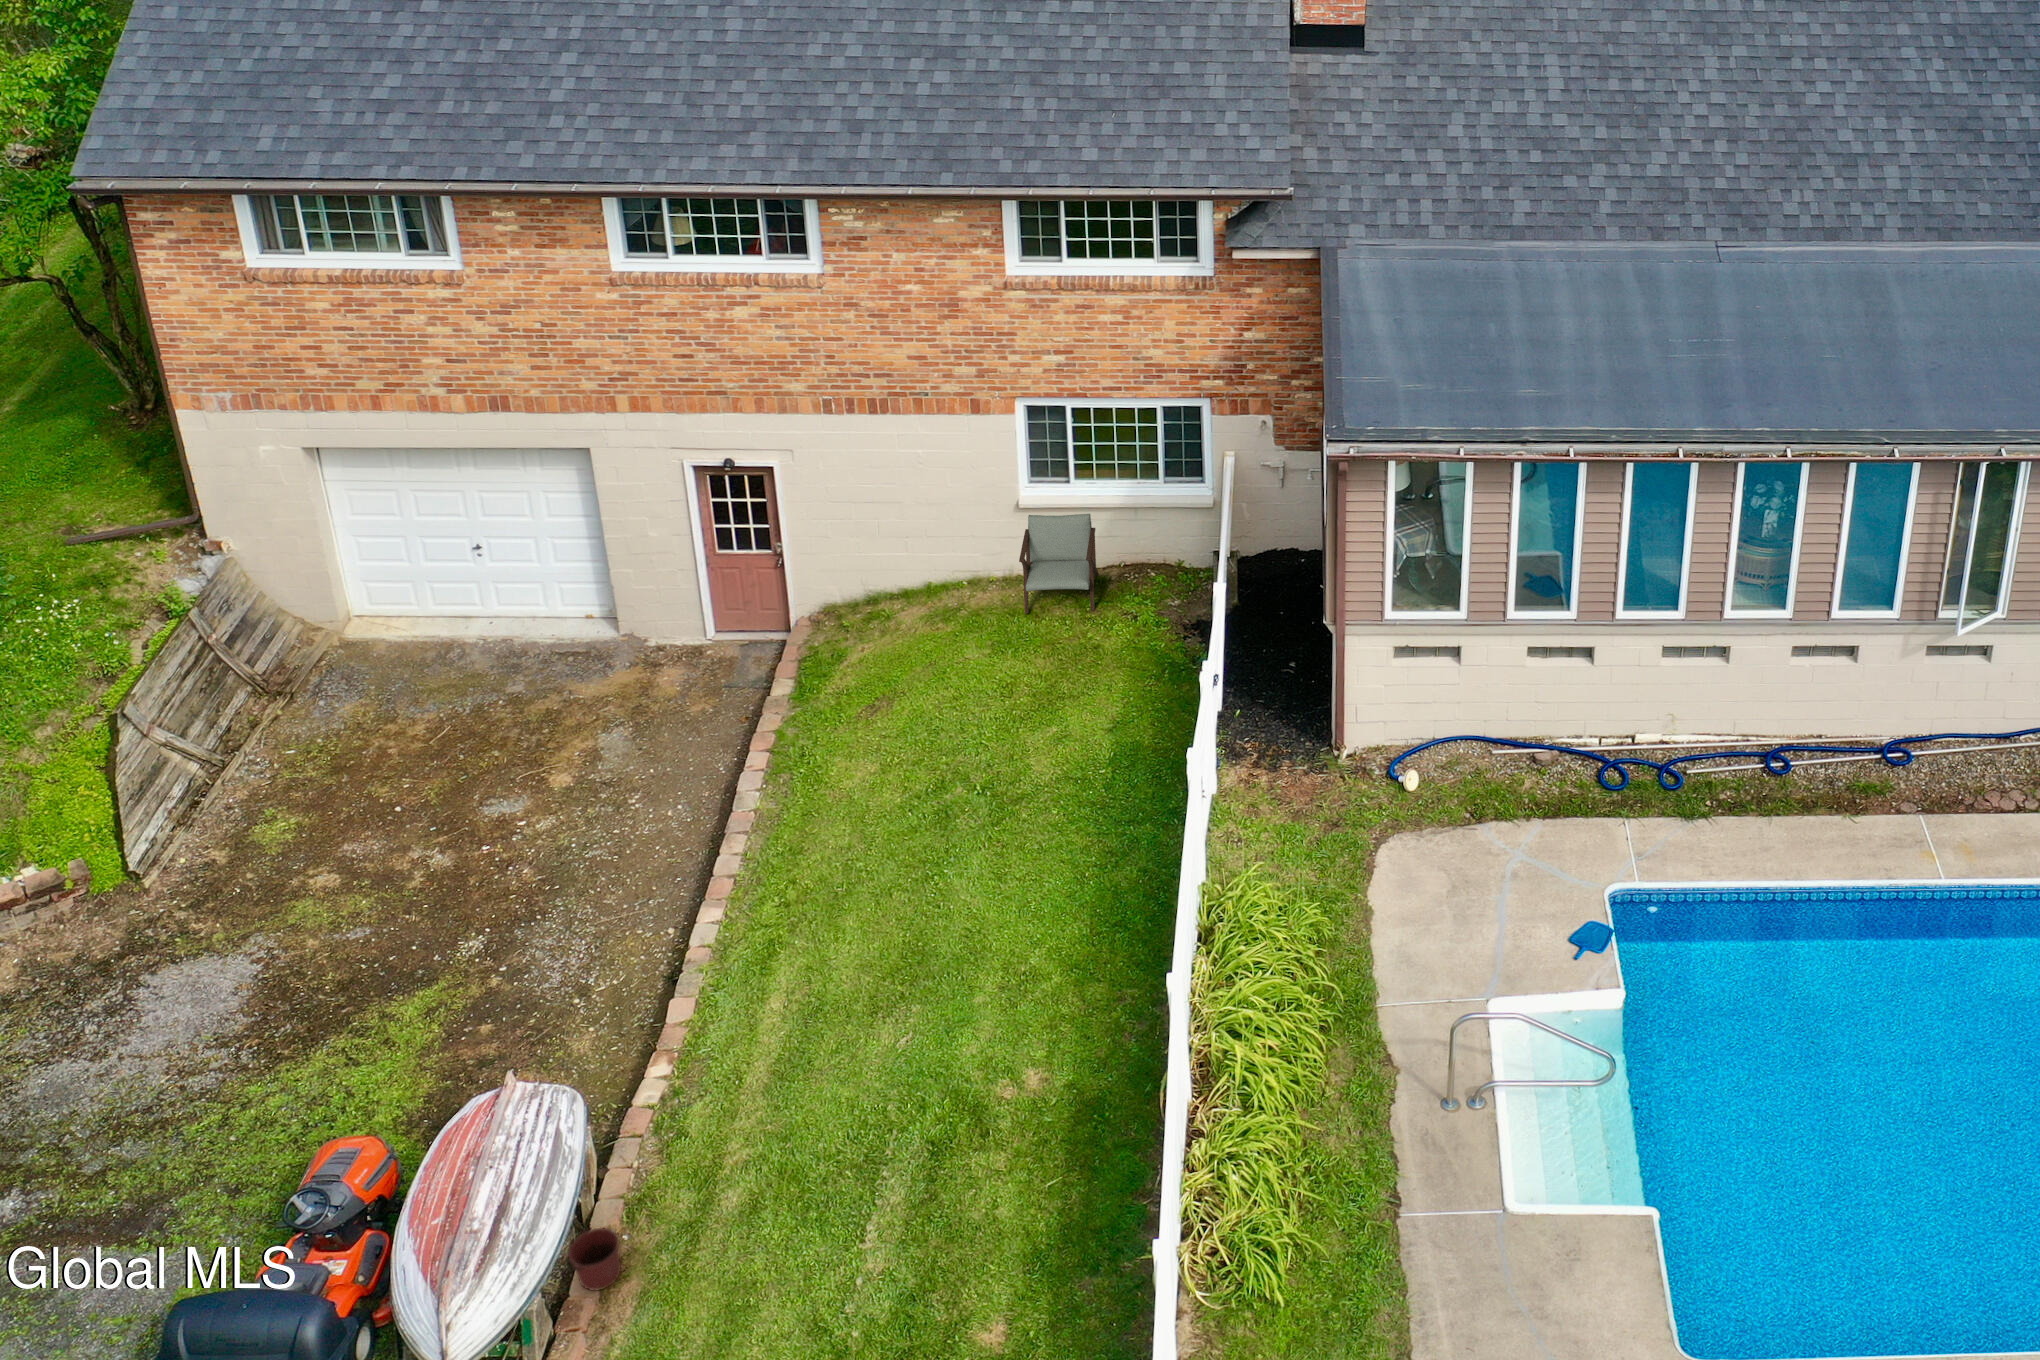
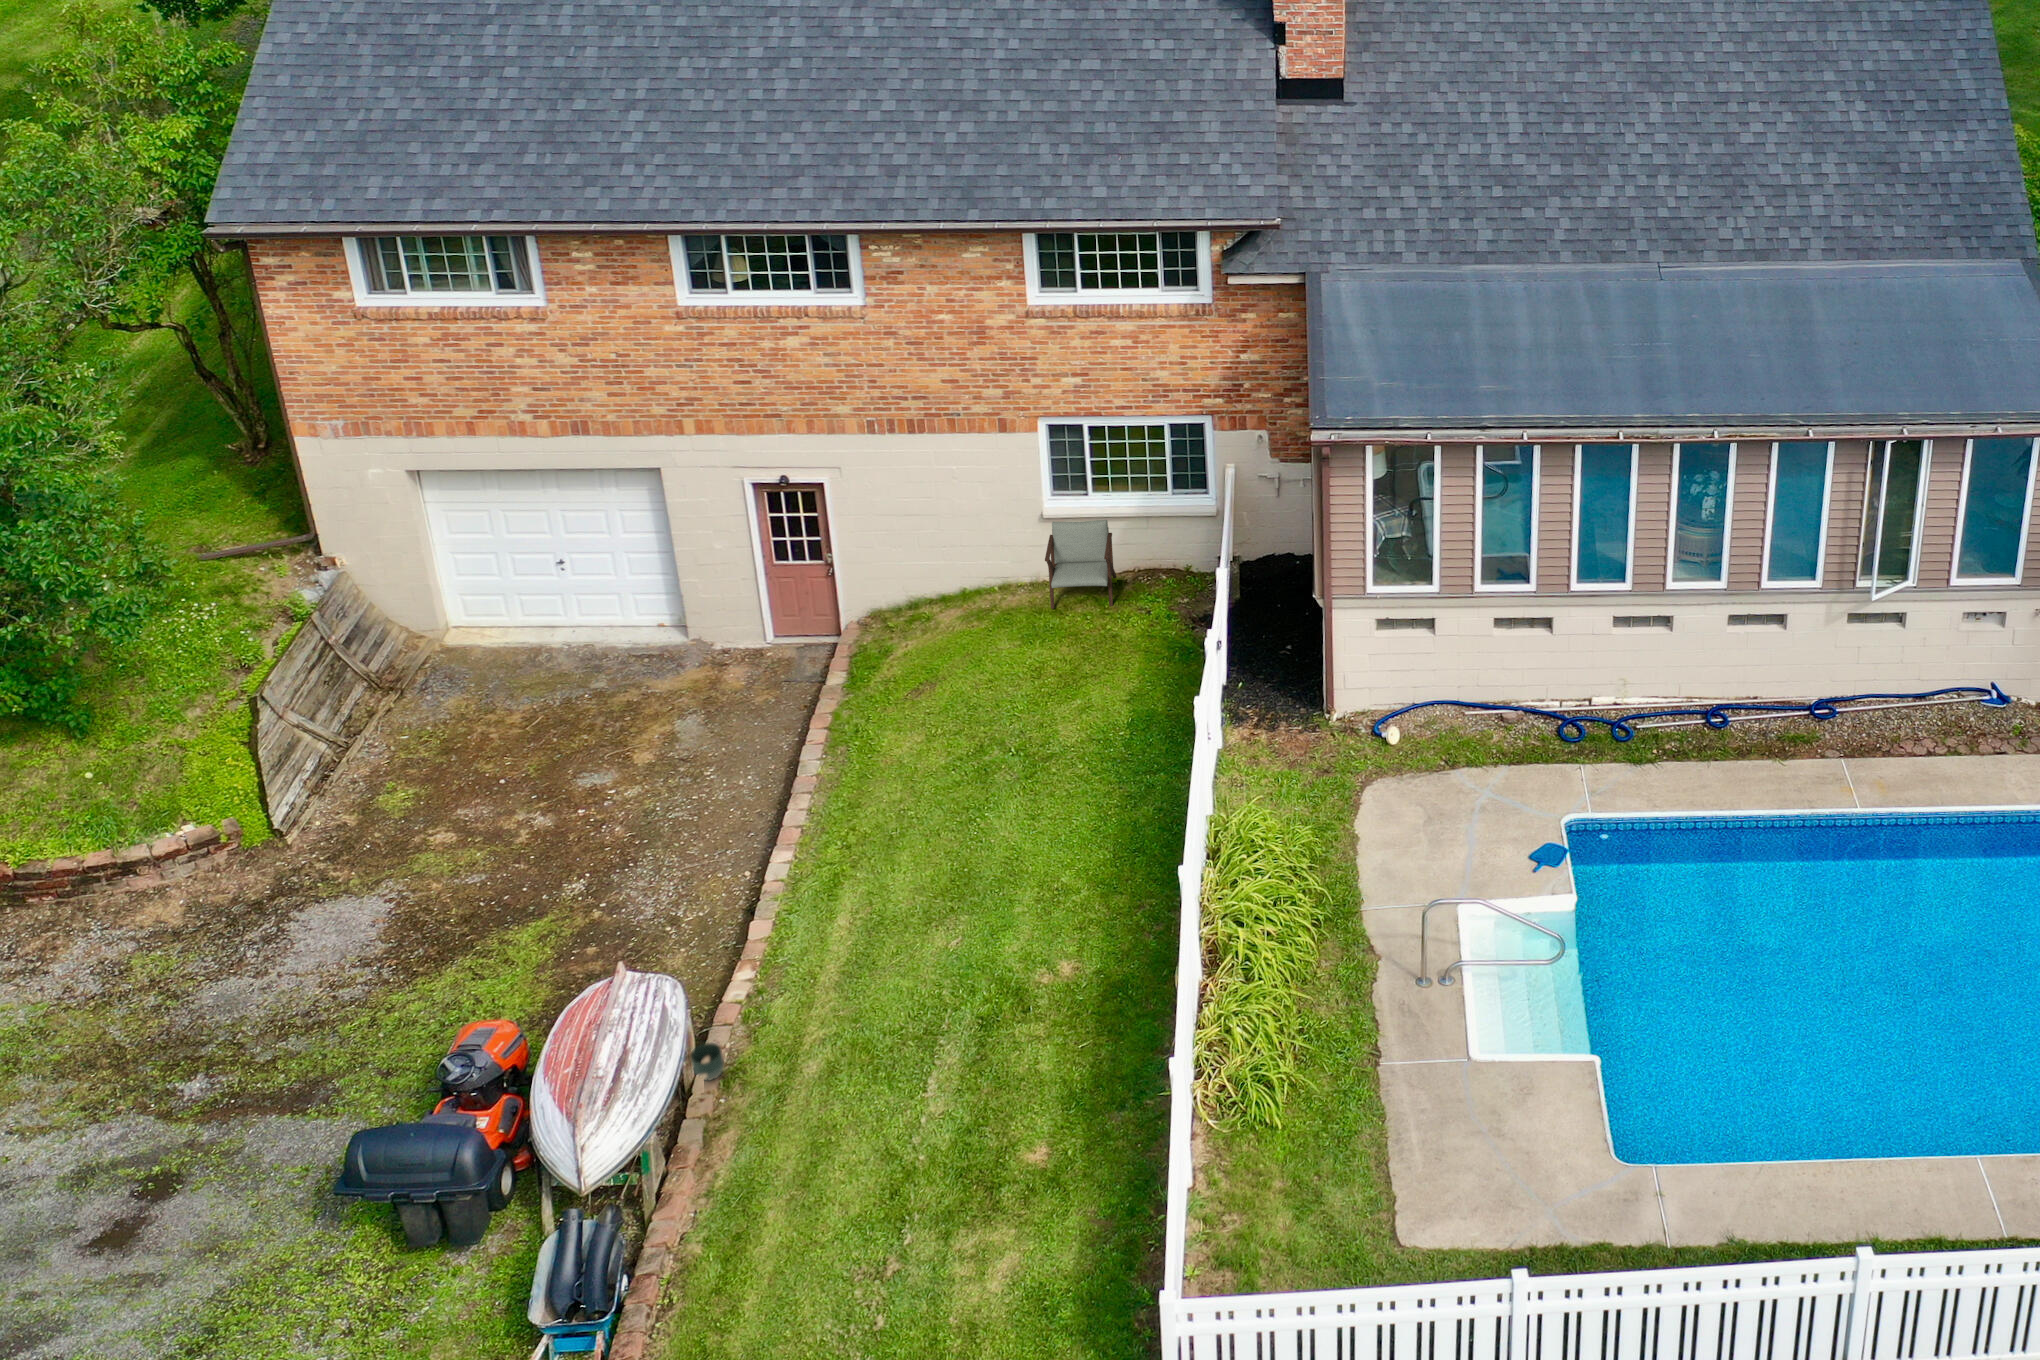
planter: none [591,1167,631,1213] -> present [690,1043,724,1080]
bucket: present [569,1228,621,1291] -> none [674,1087,718,1139]

